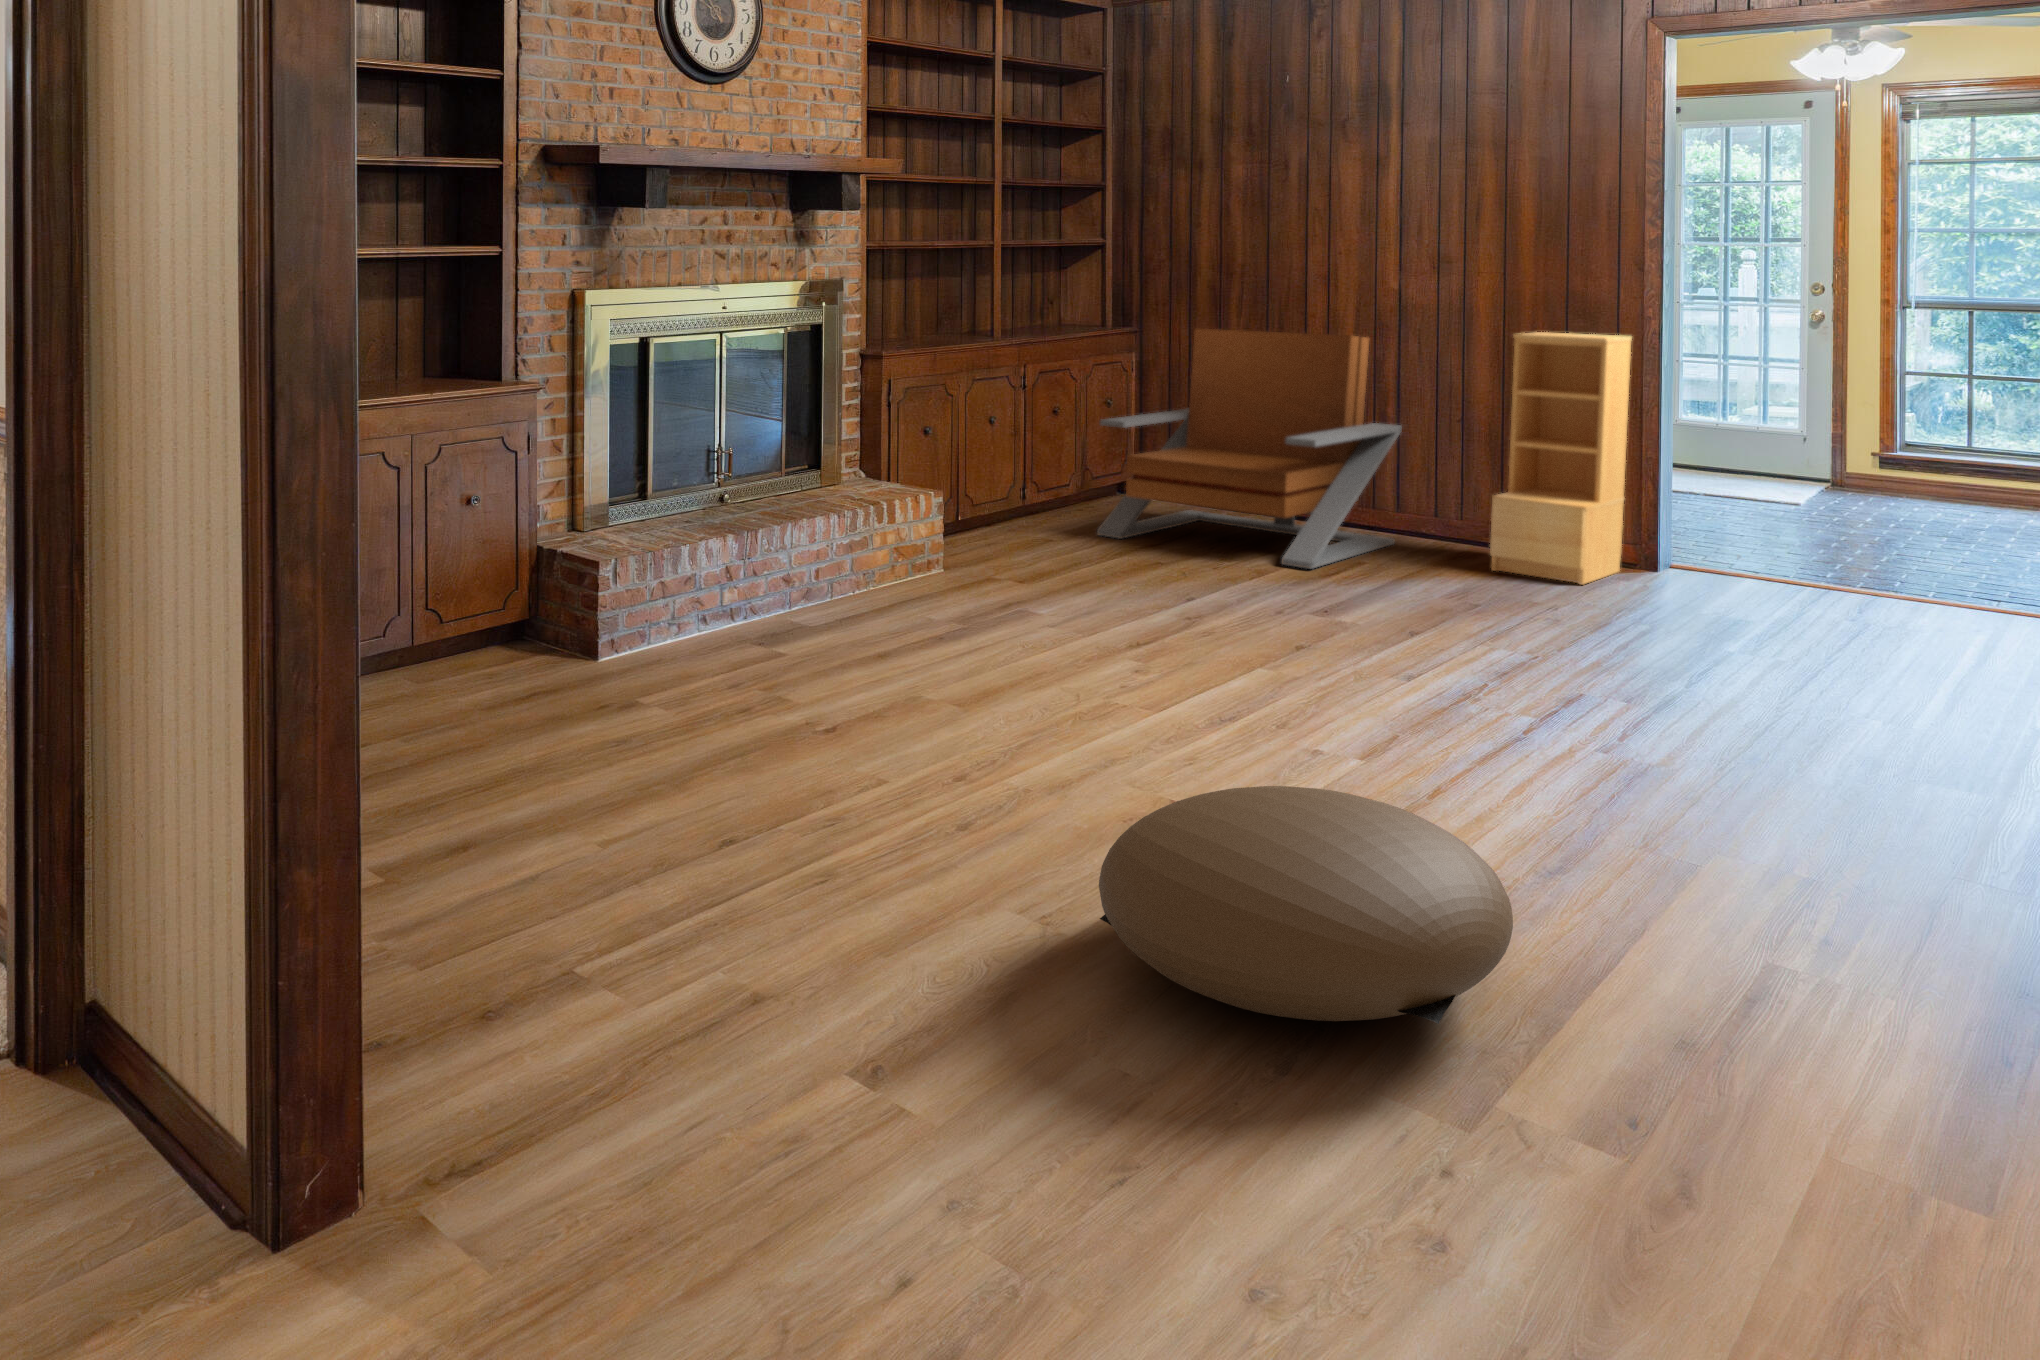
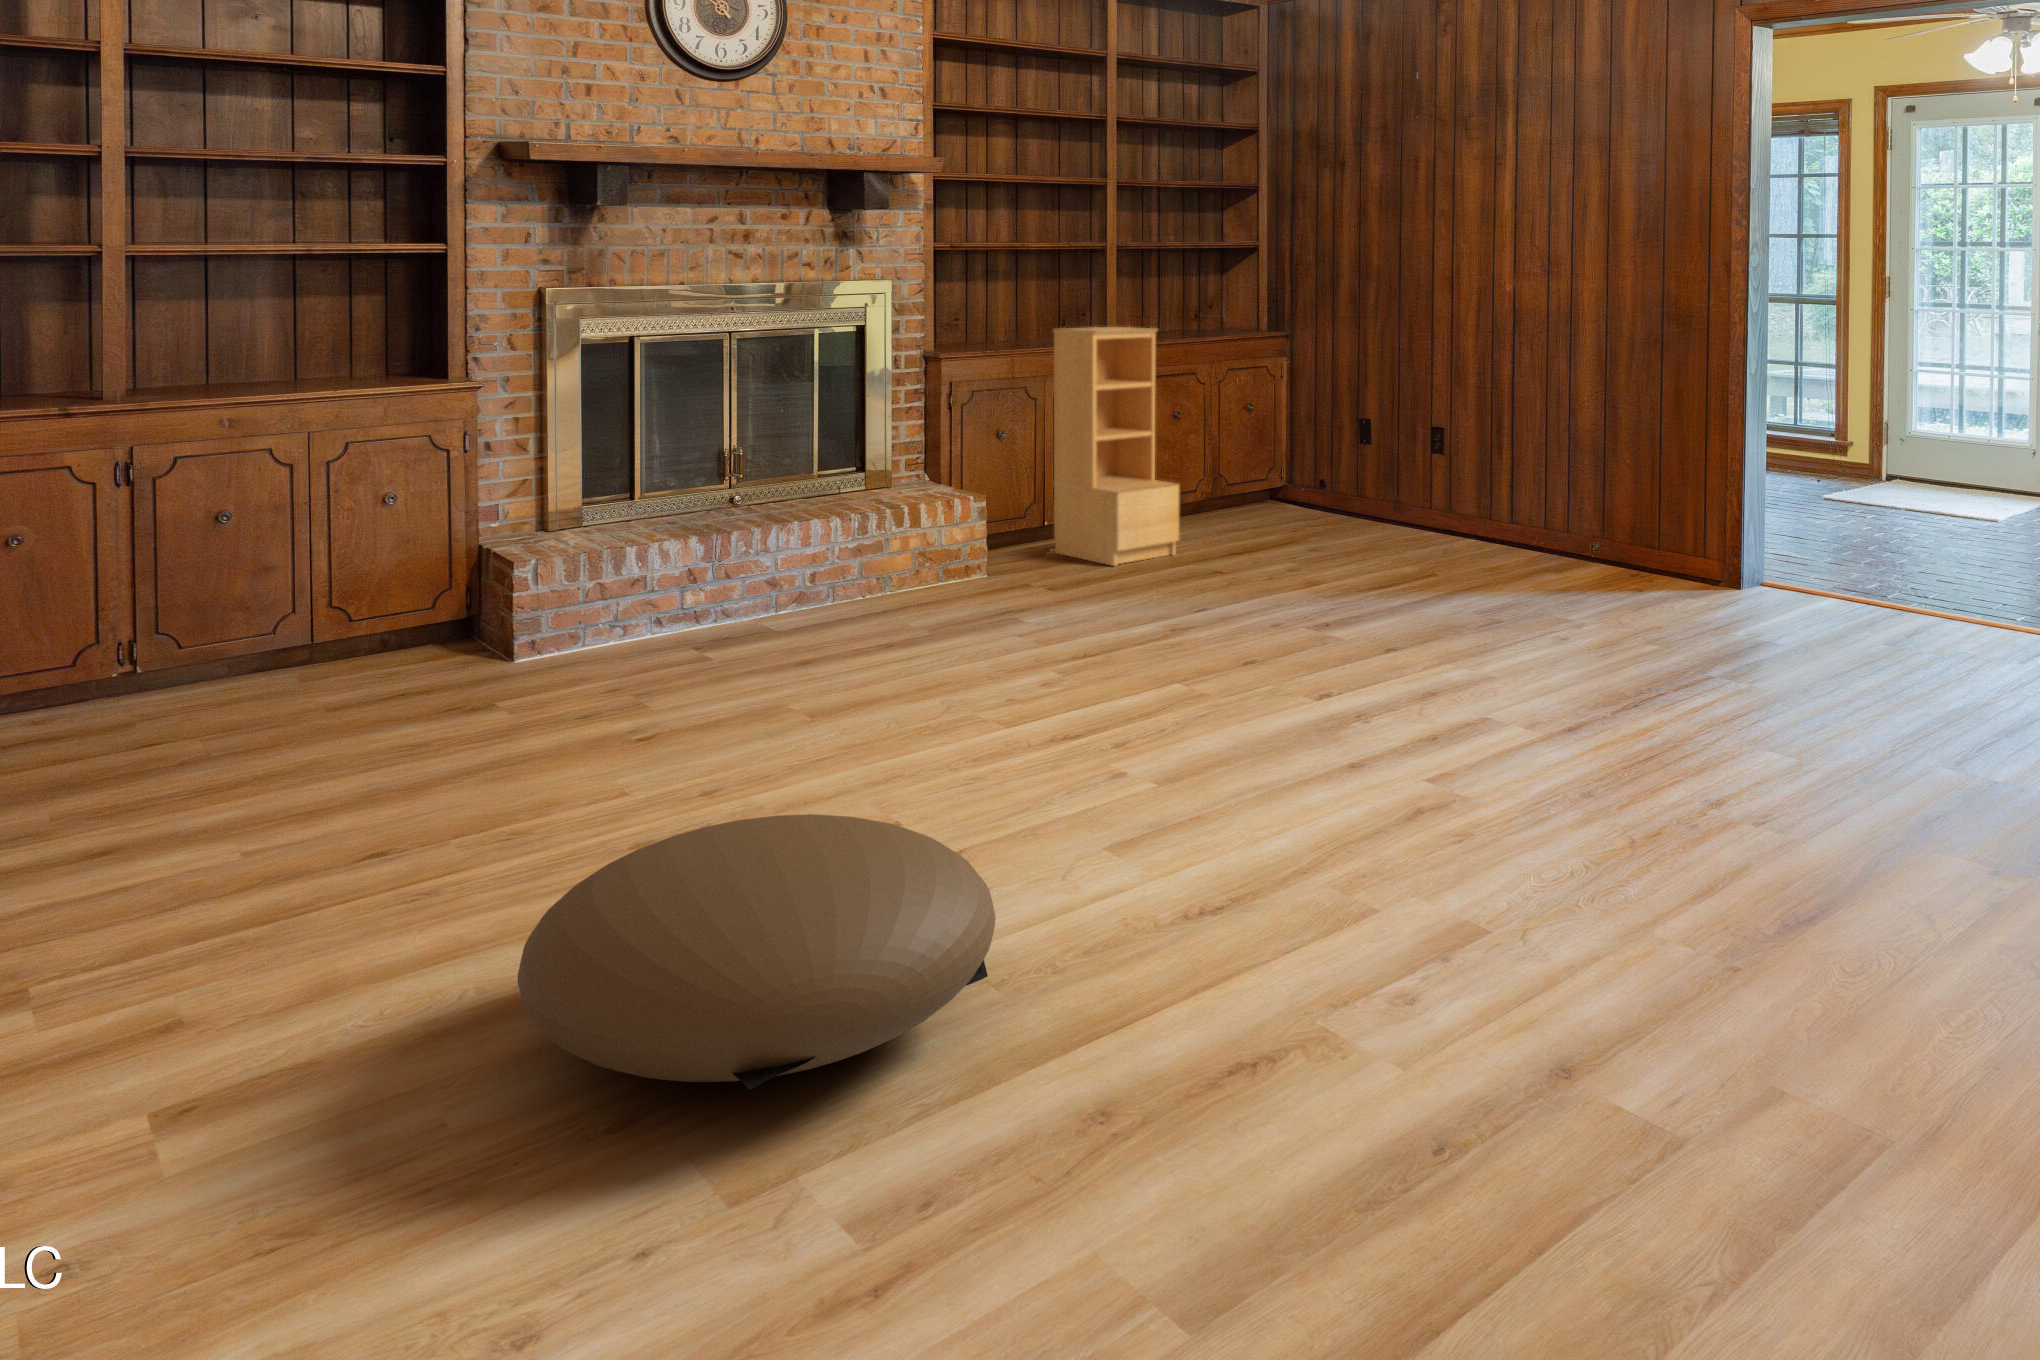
lounge chair: present [1097,329,1402,569] -> none [1199,332,1509,583]
bookshelf: present [1490,332,1632,584] -> present [1053,327,1179,566]

